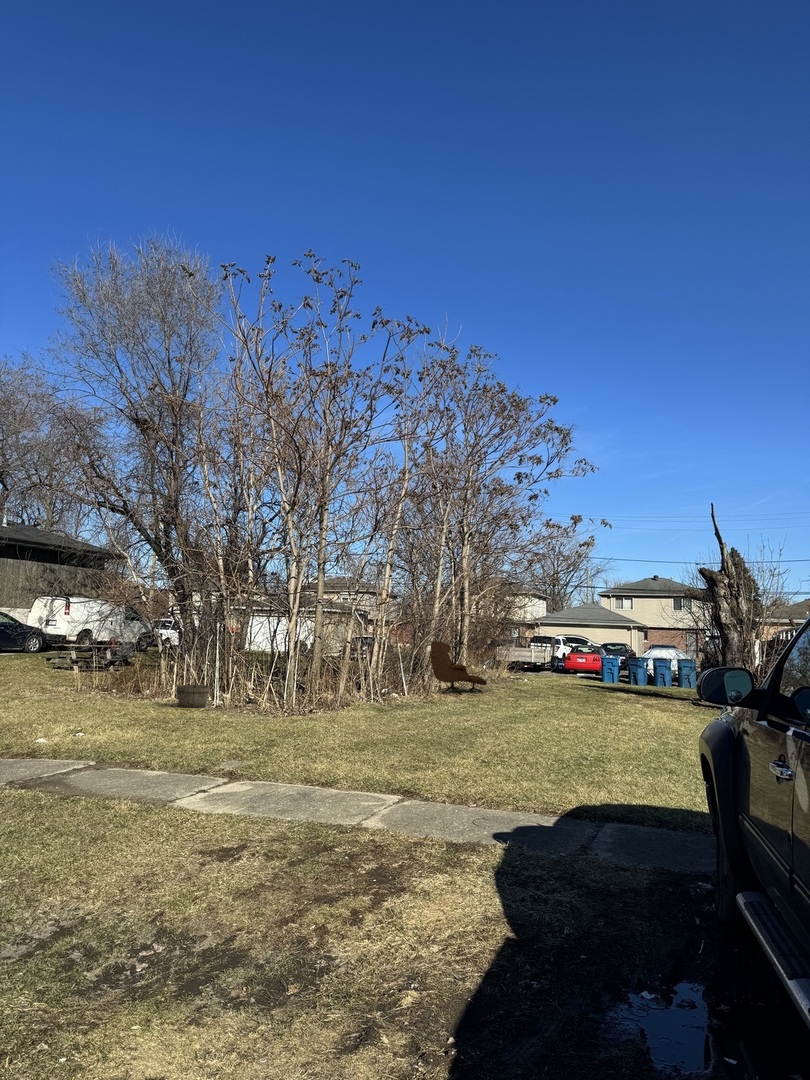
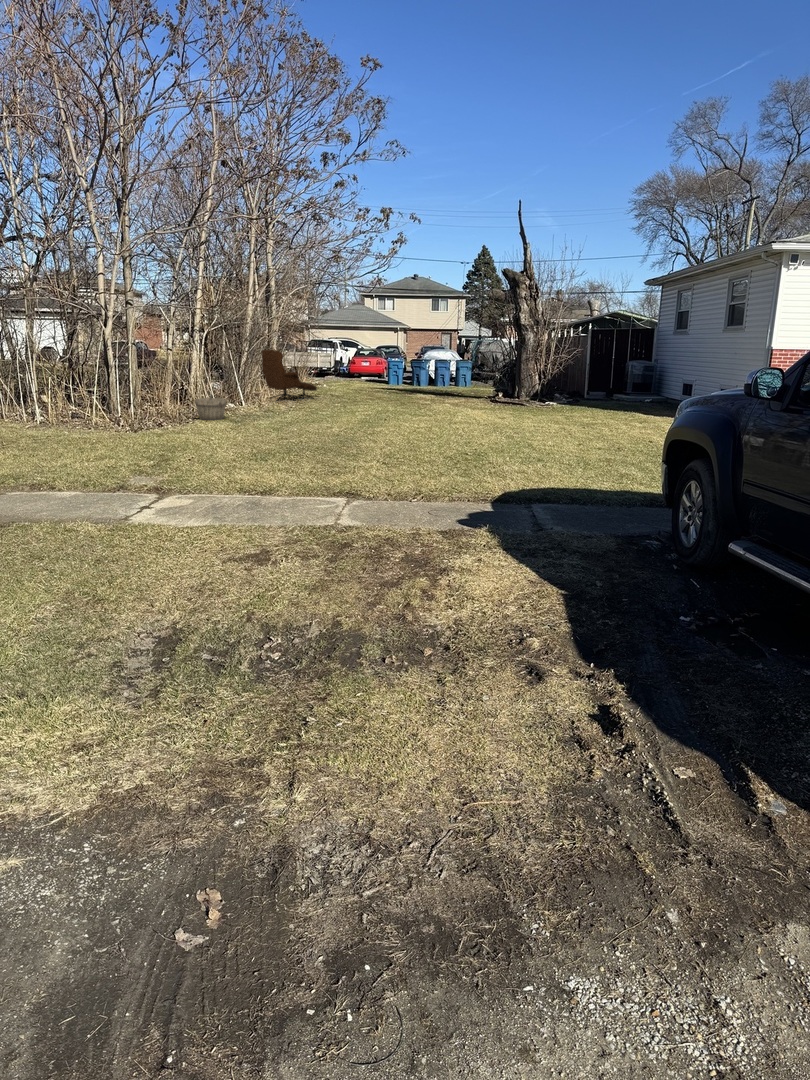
wooden bucket: present [176,681,210,708] -> present [195,395,226,420]

